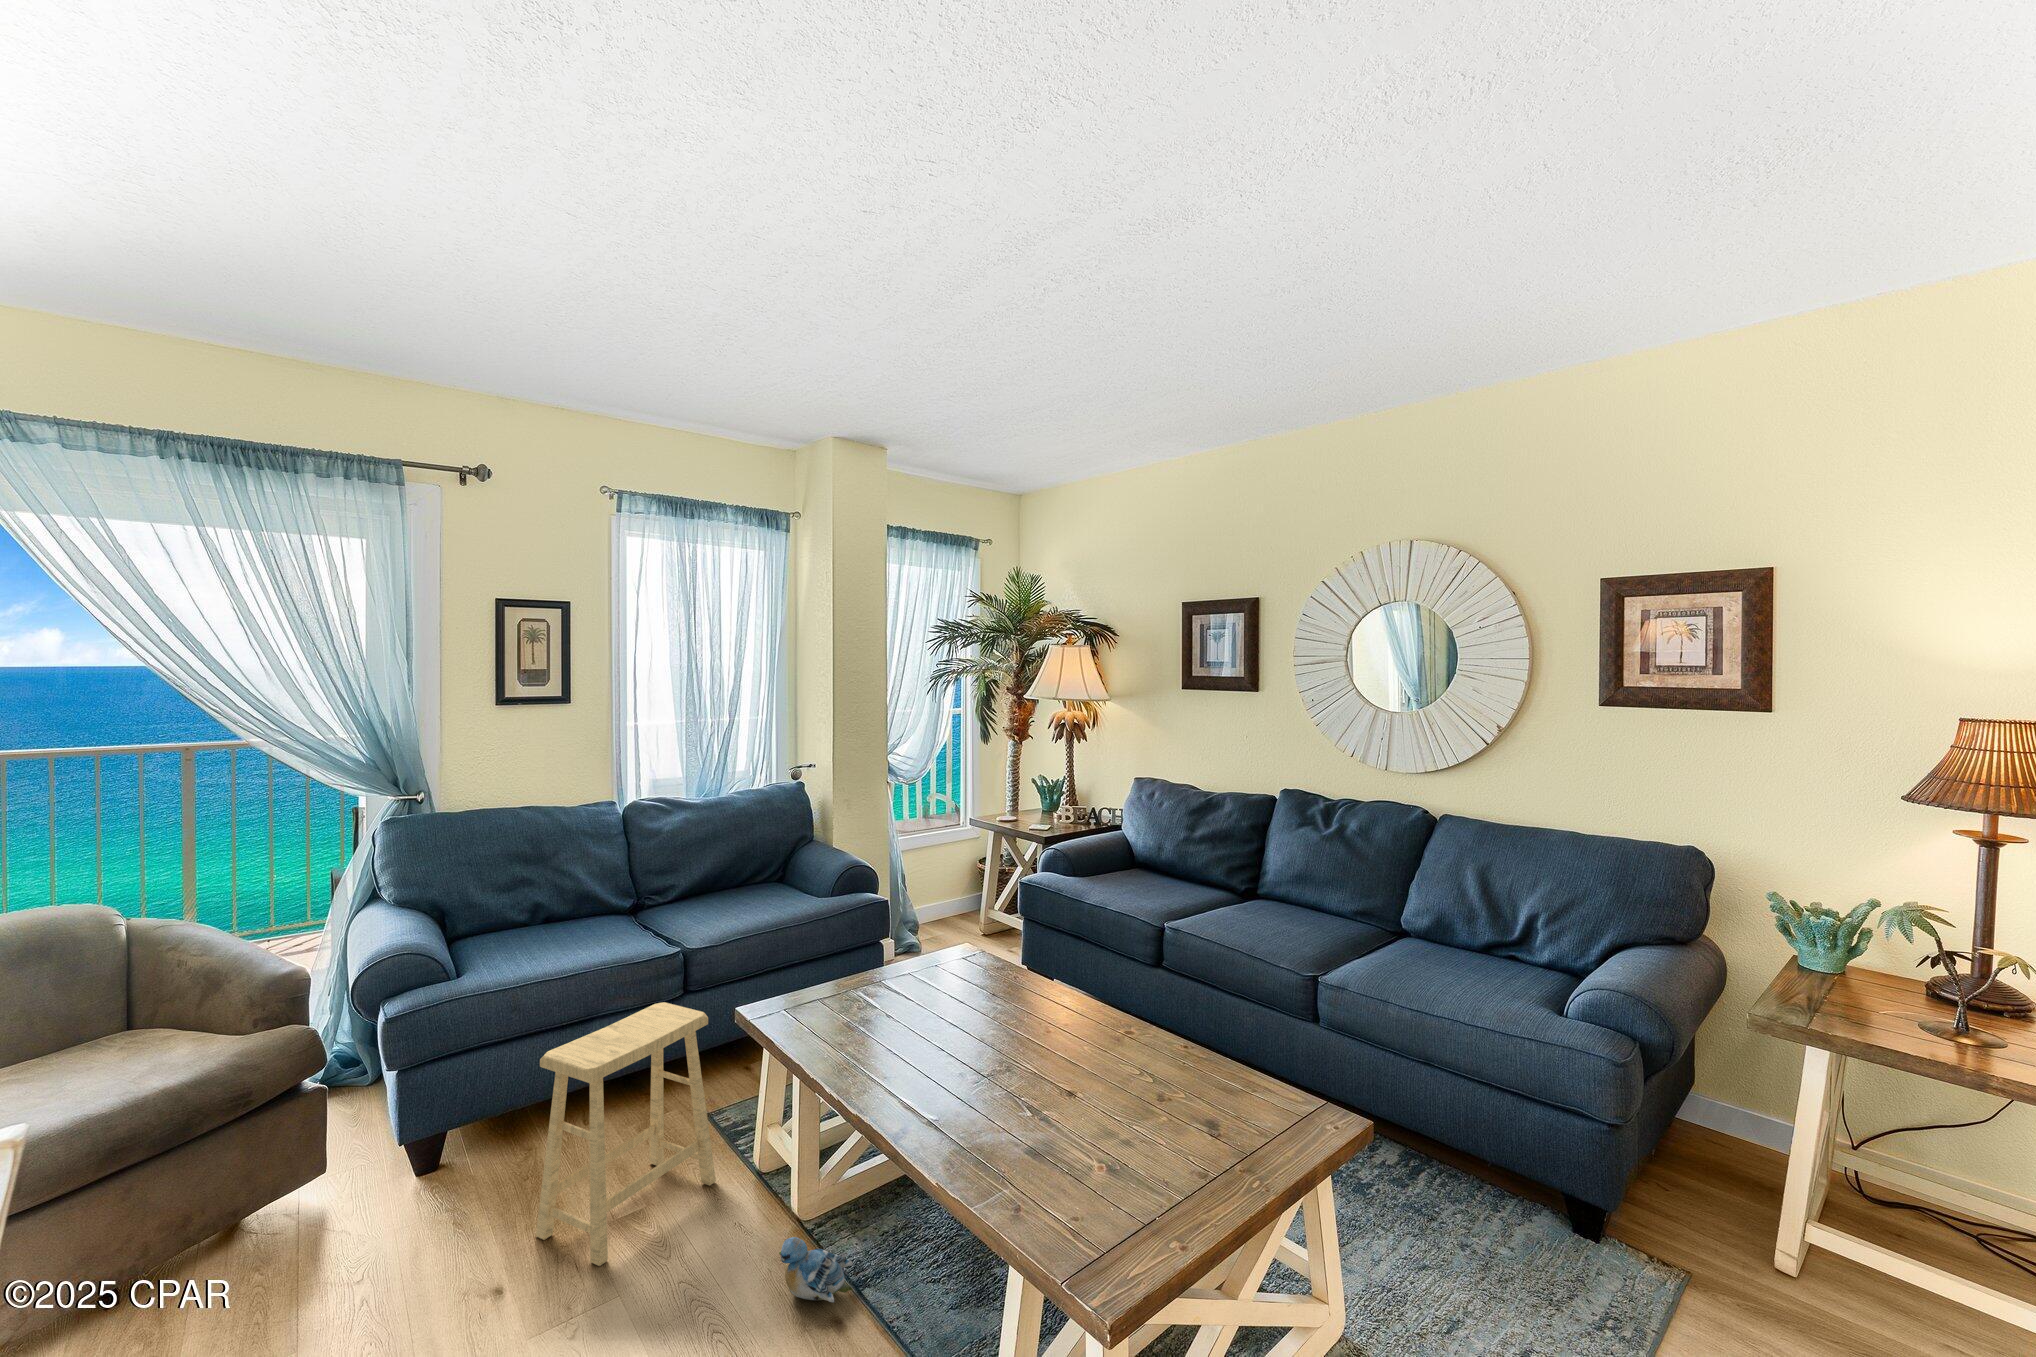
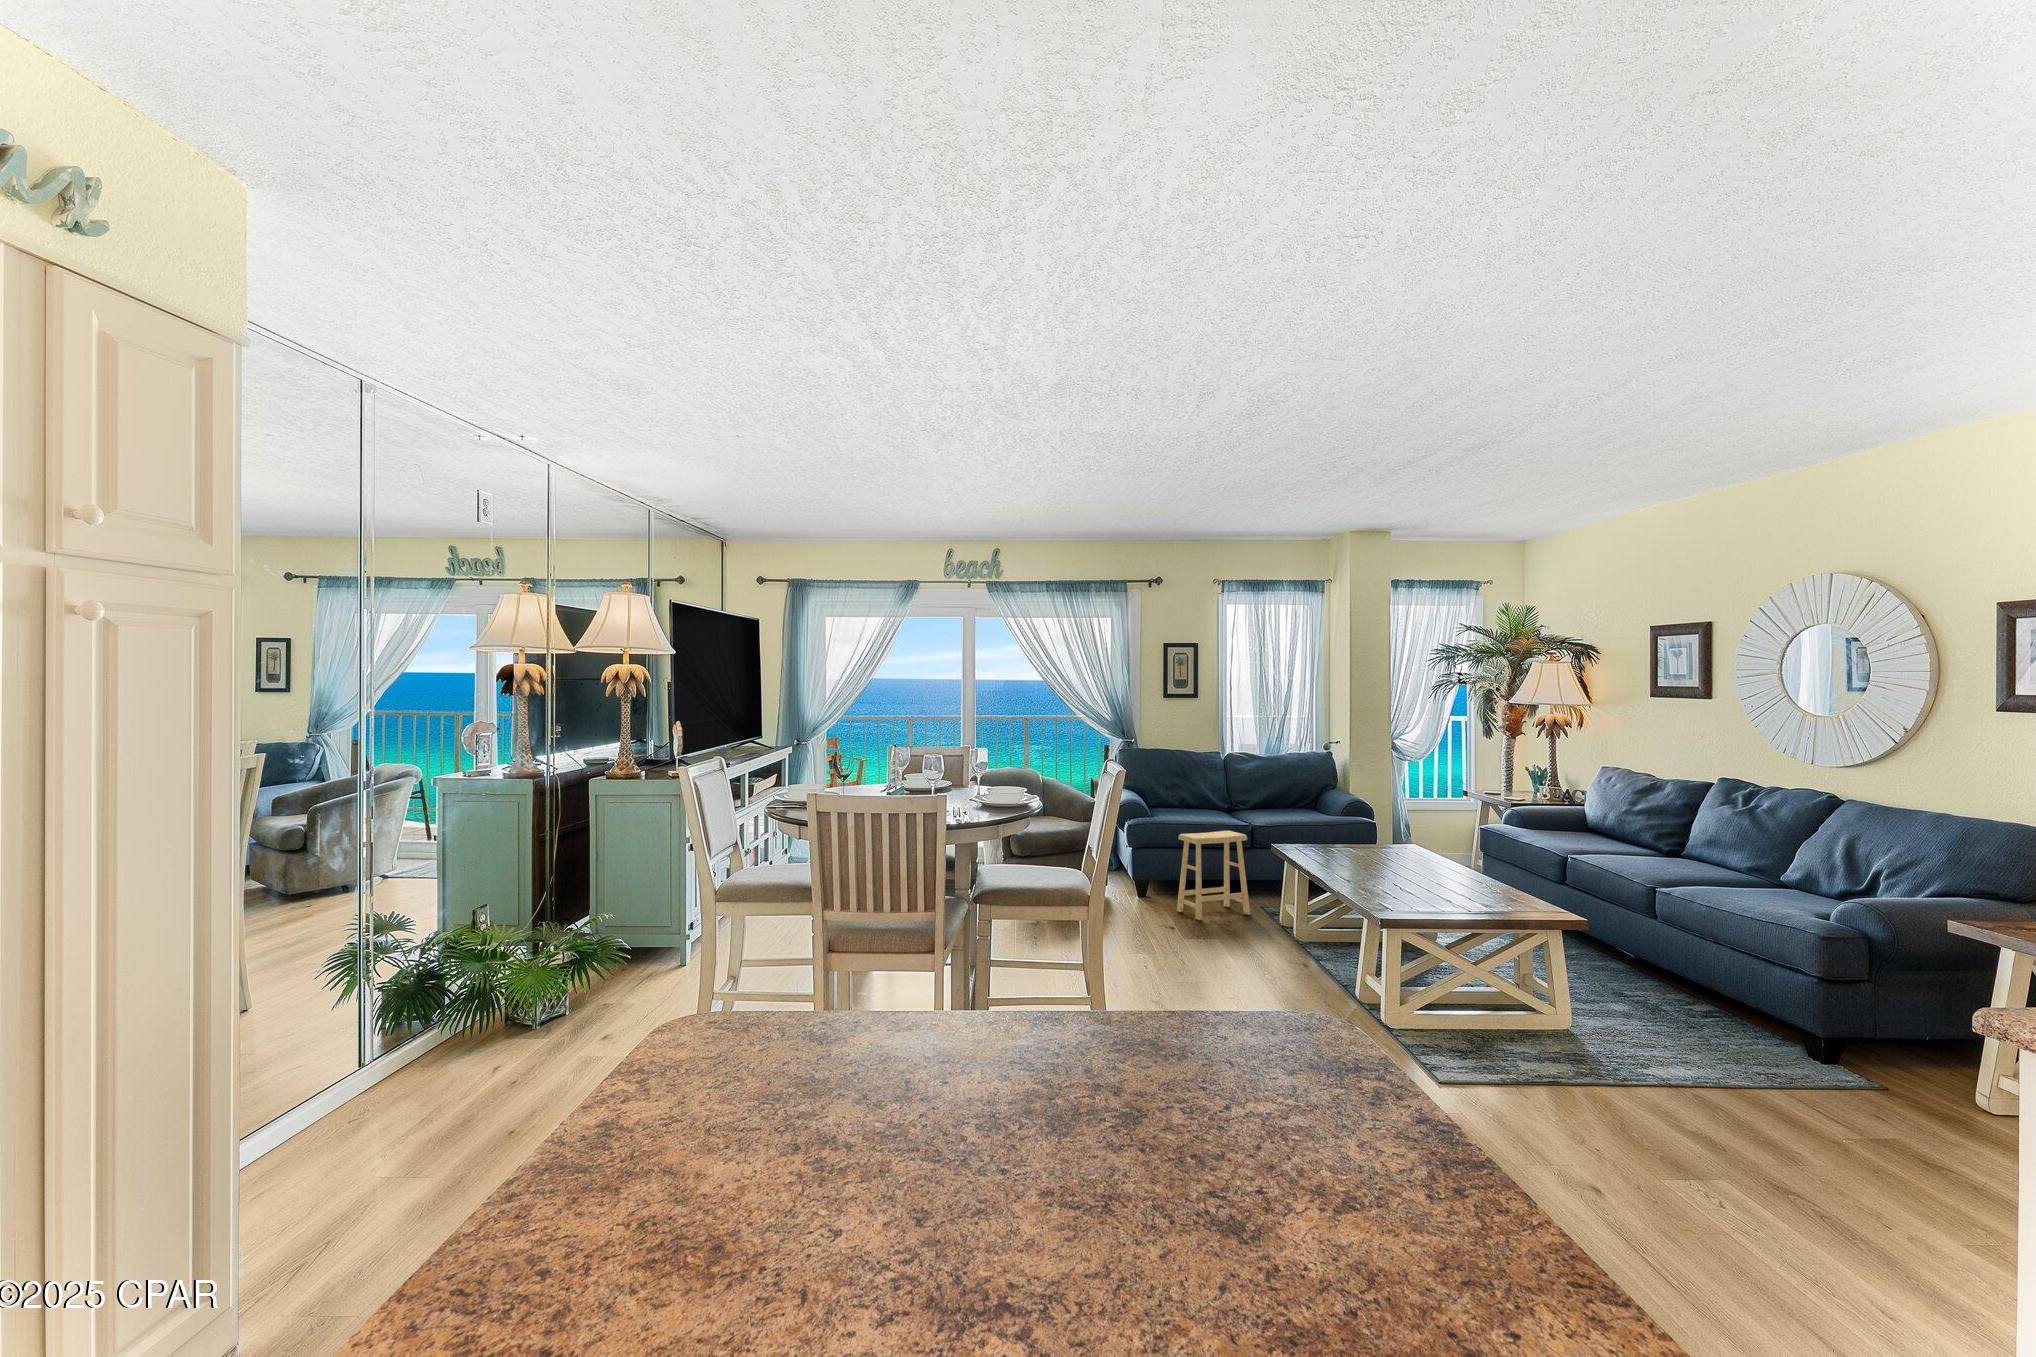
plush toy: present [779,1237,853,1303] -> none [1265,916,1296,942]

